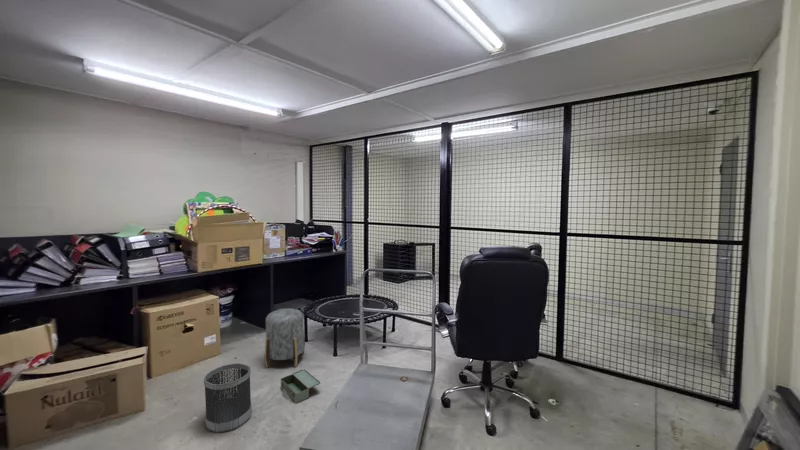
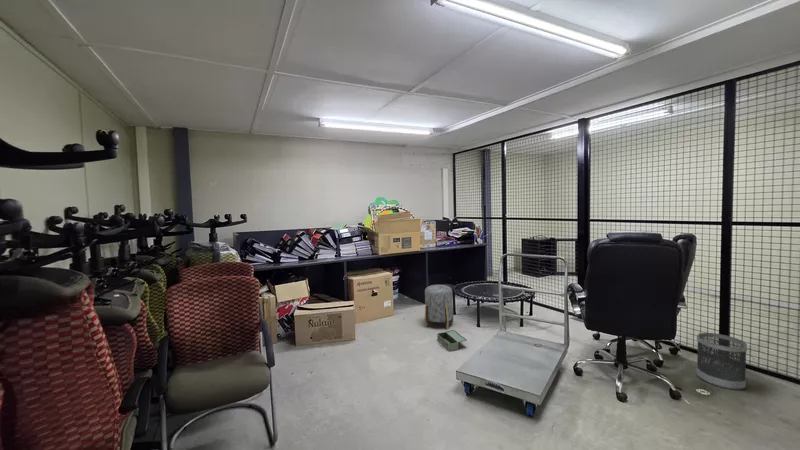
wastebasket: present [204,363,252,433] -> present [696,333,747,390]

